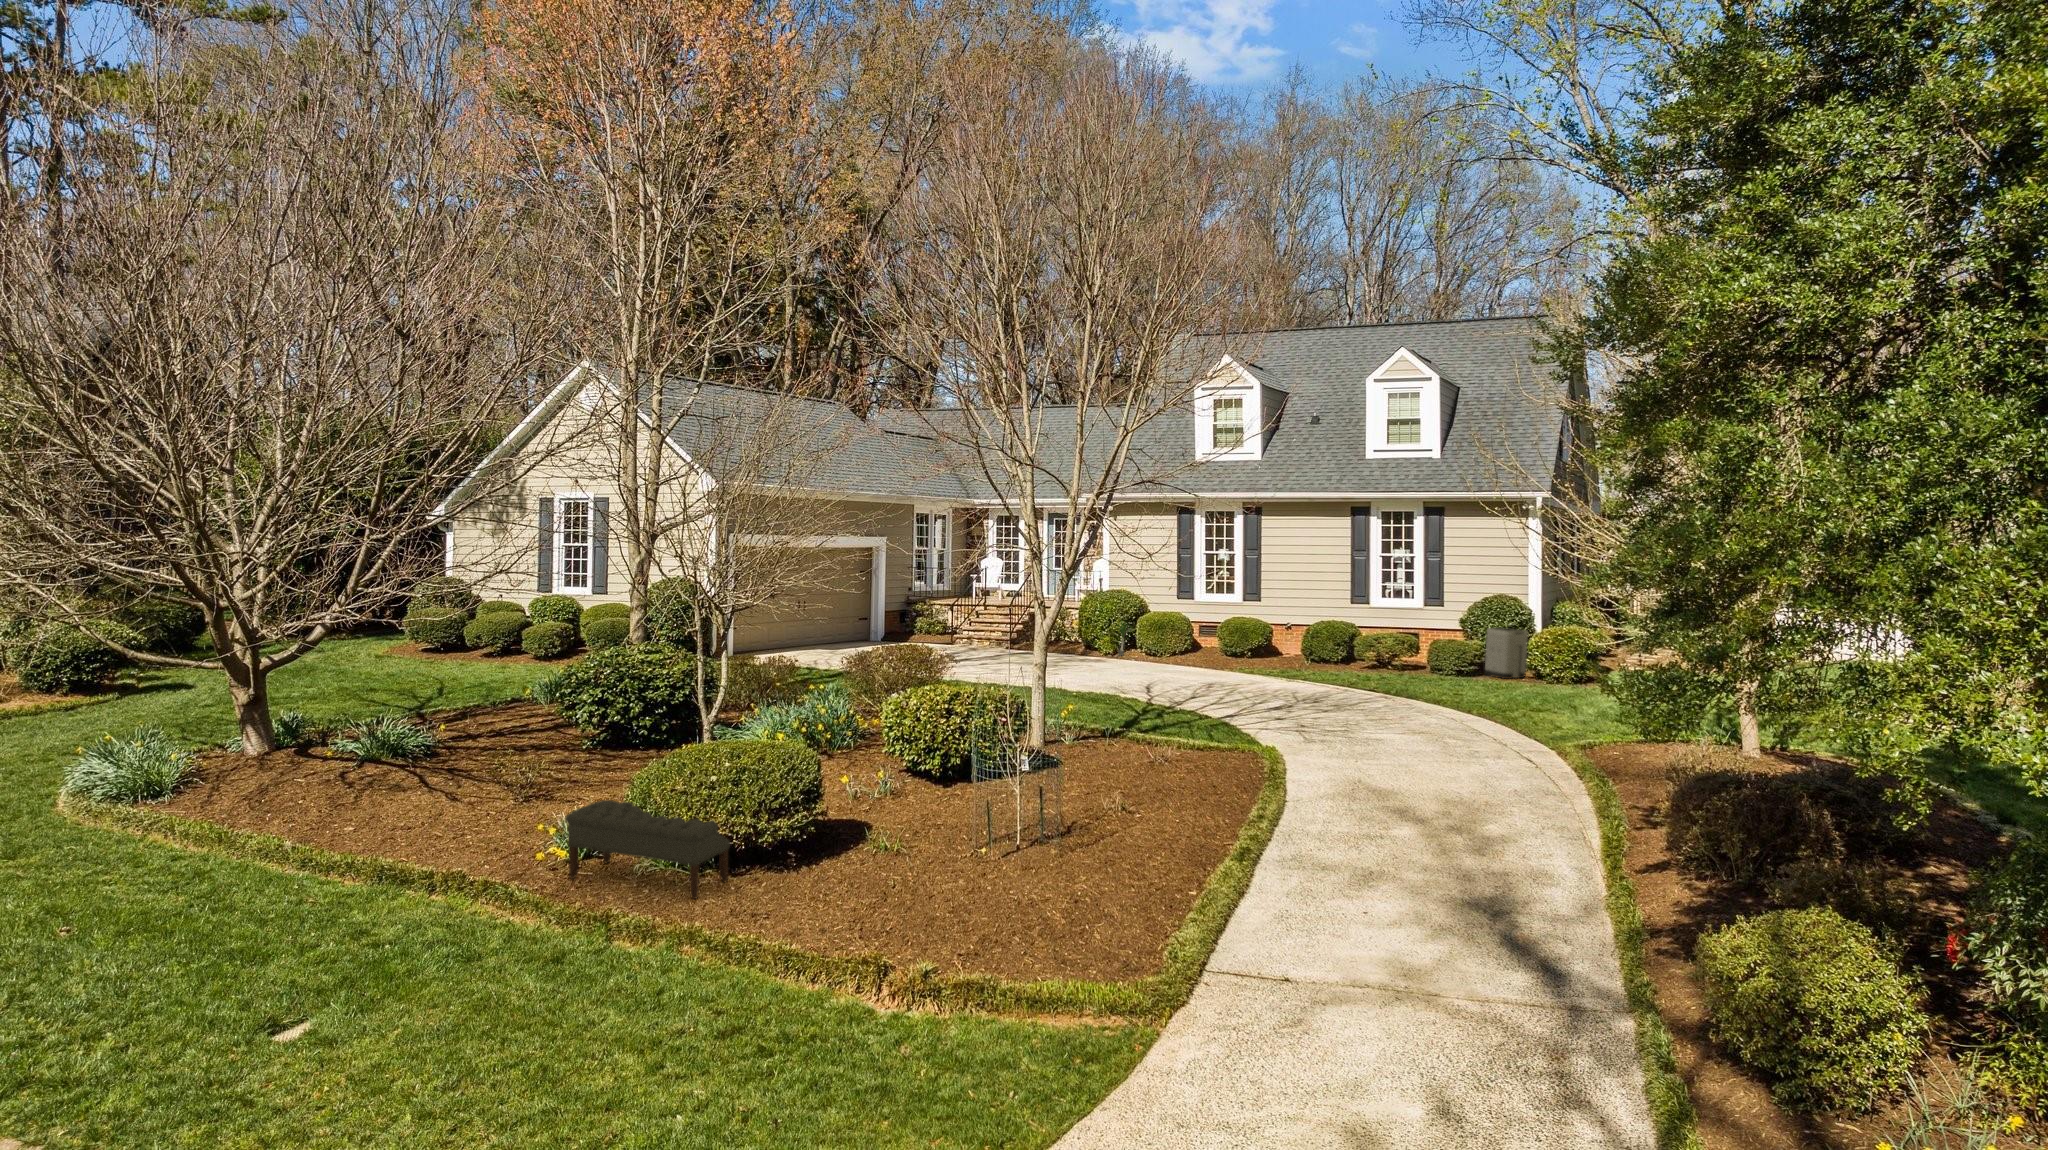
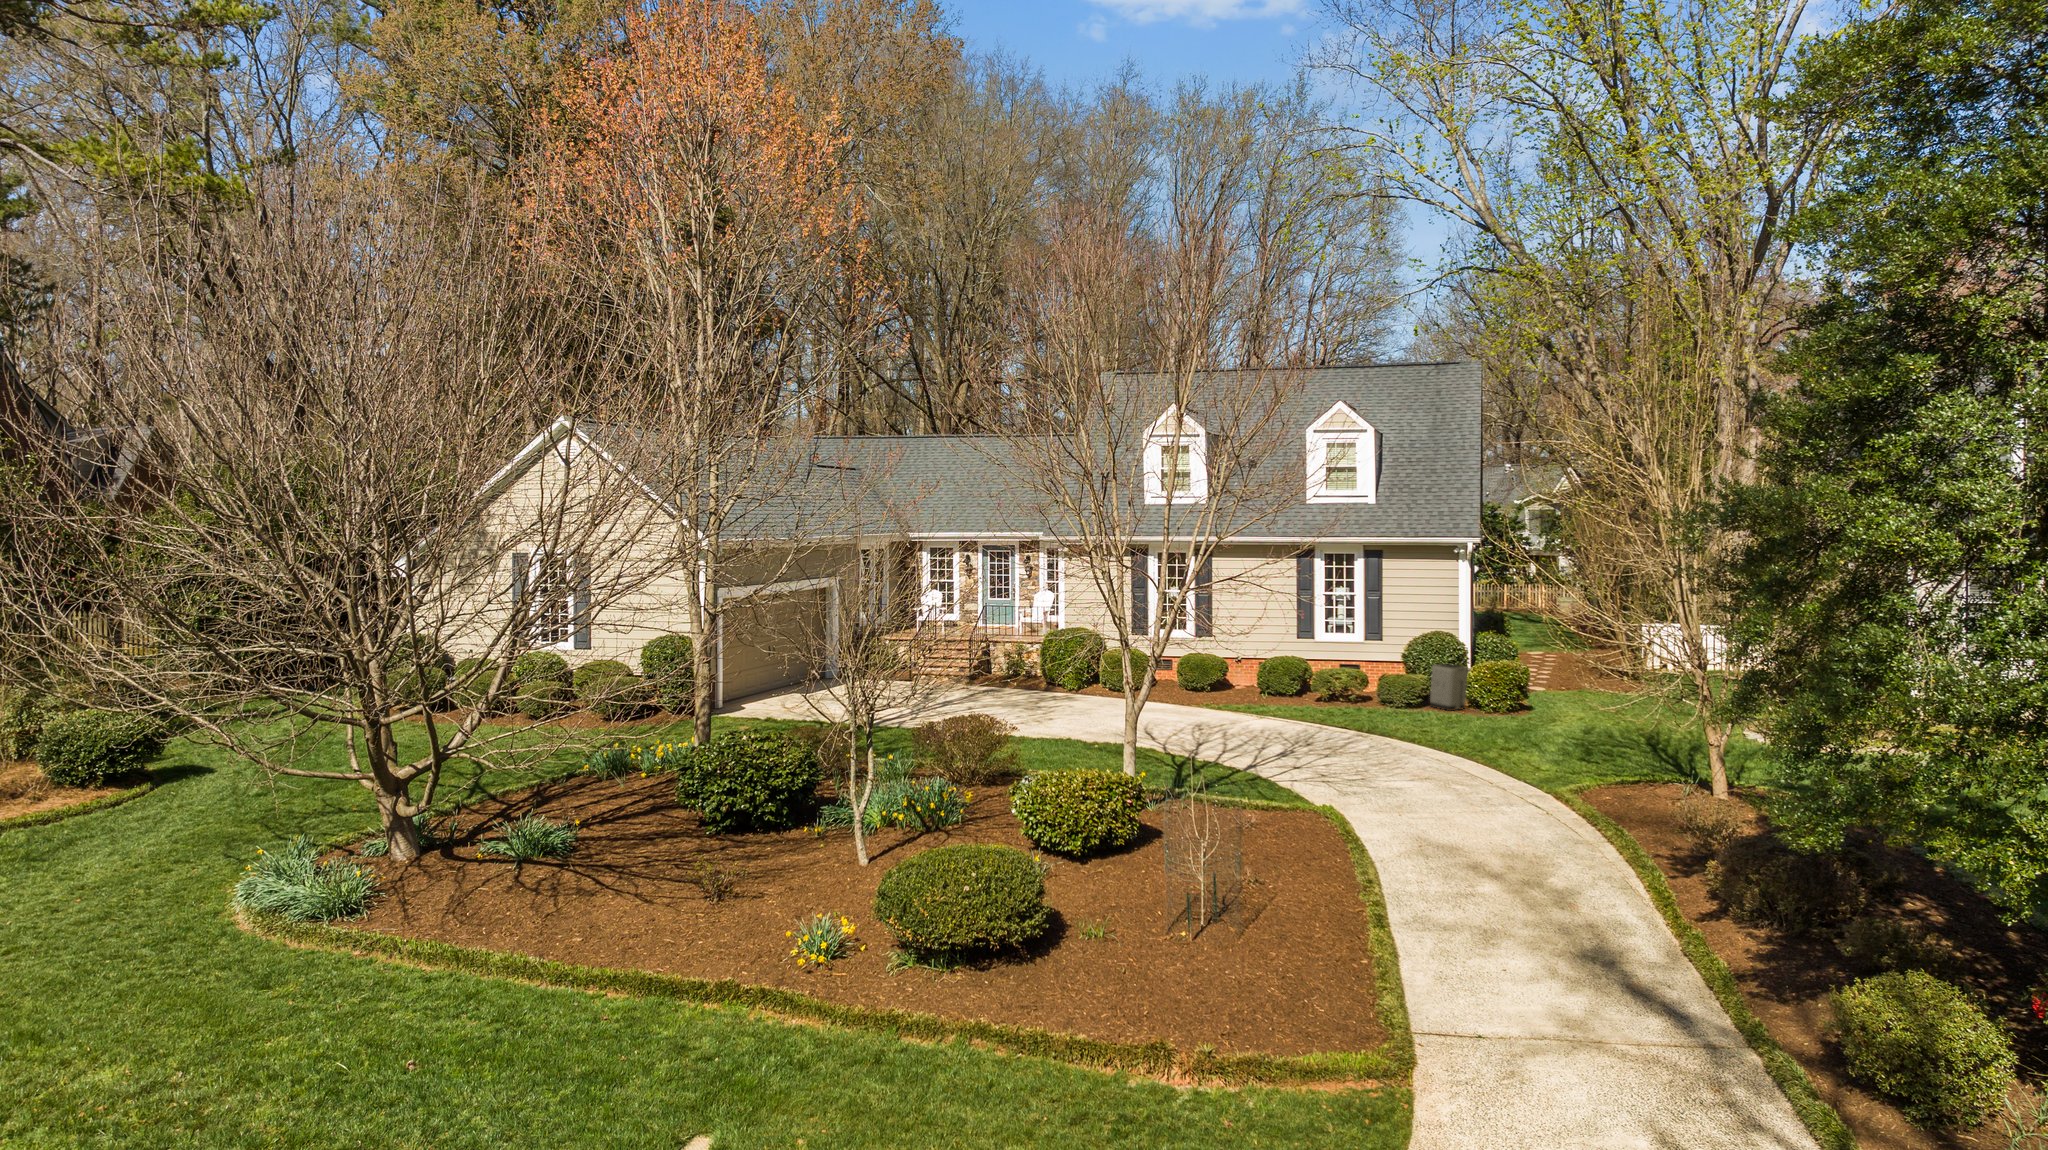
potted plant: present [1117,624,1127,656] -> none [1080,656,1105,693]
bench: present [565,800,730,899] -> none [834,909,983,999]

